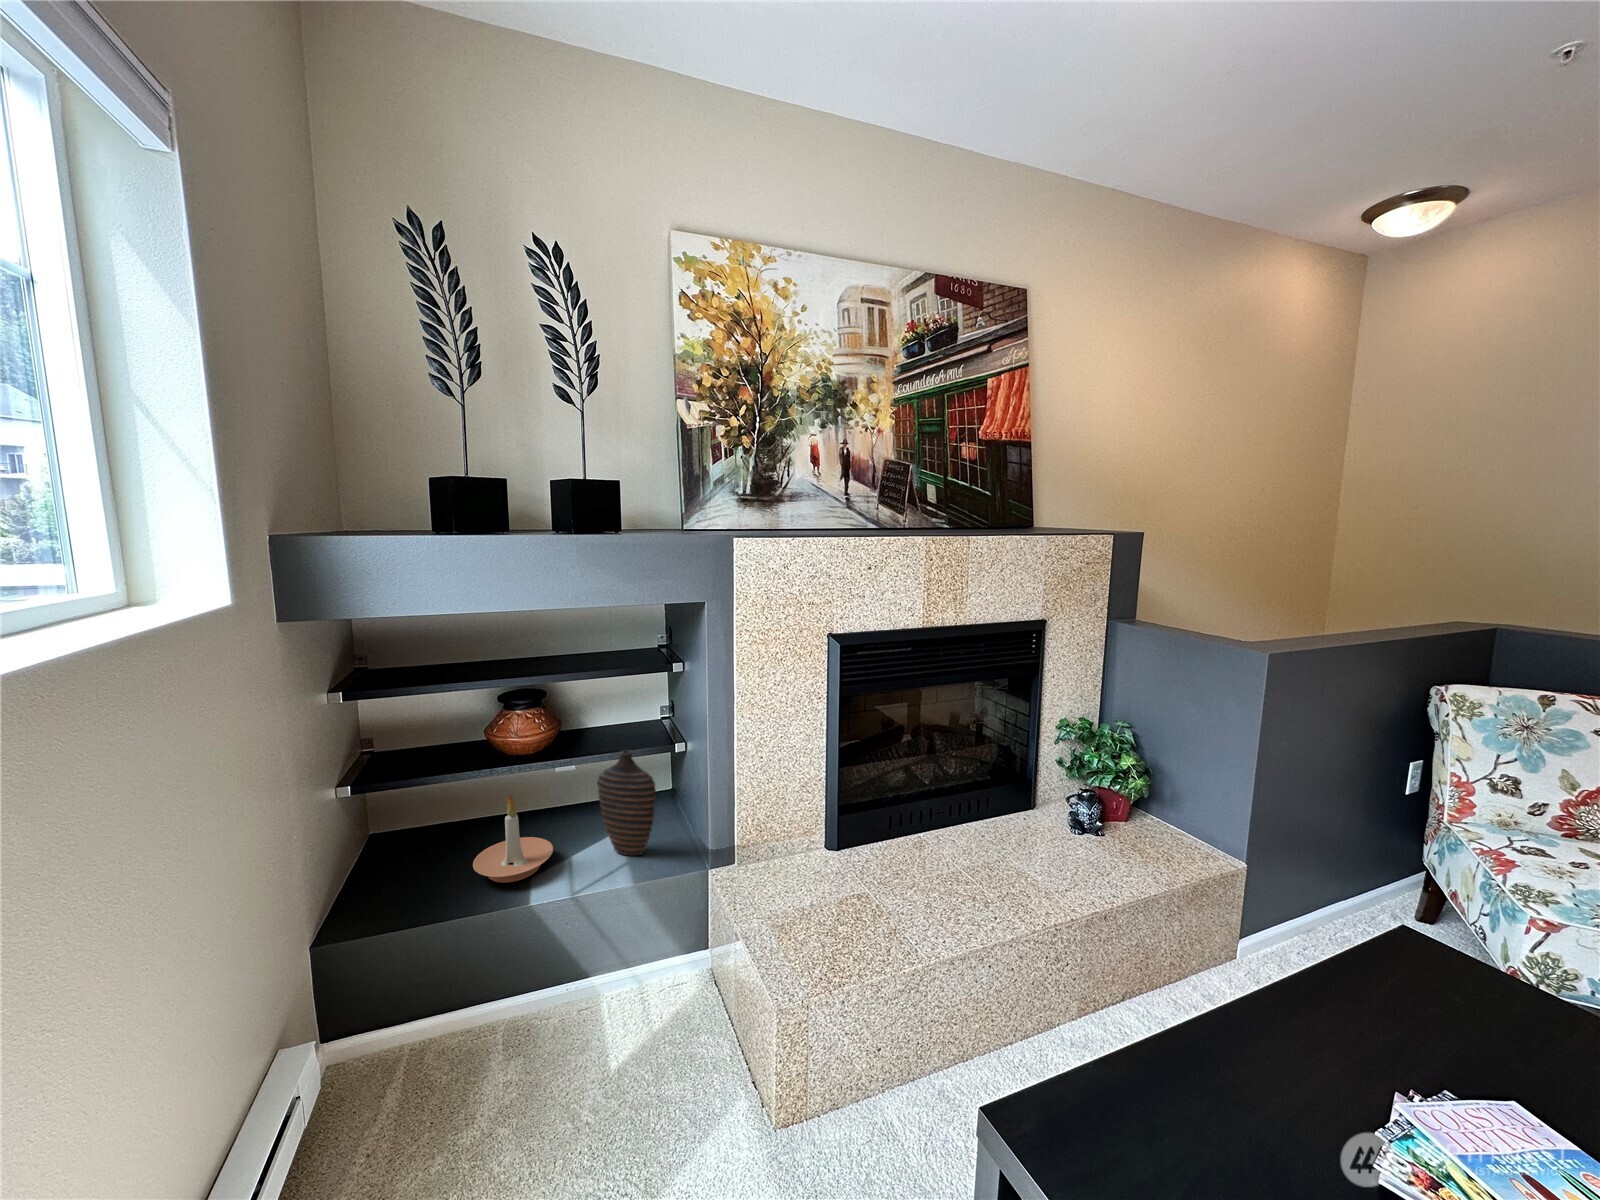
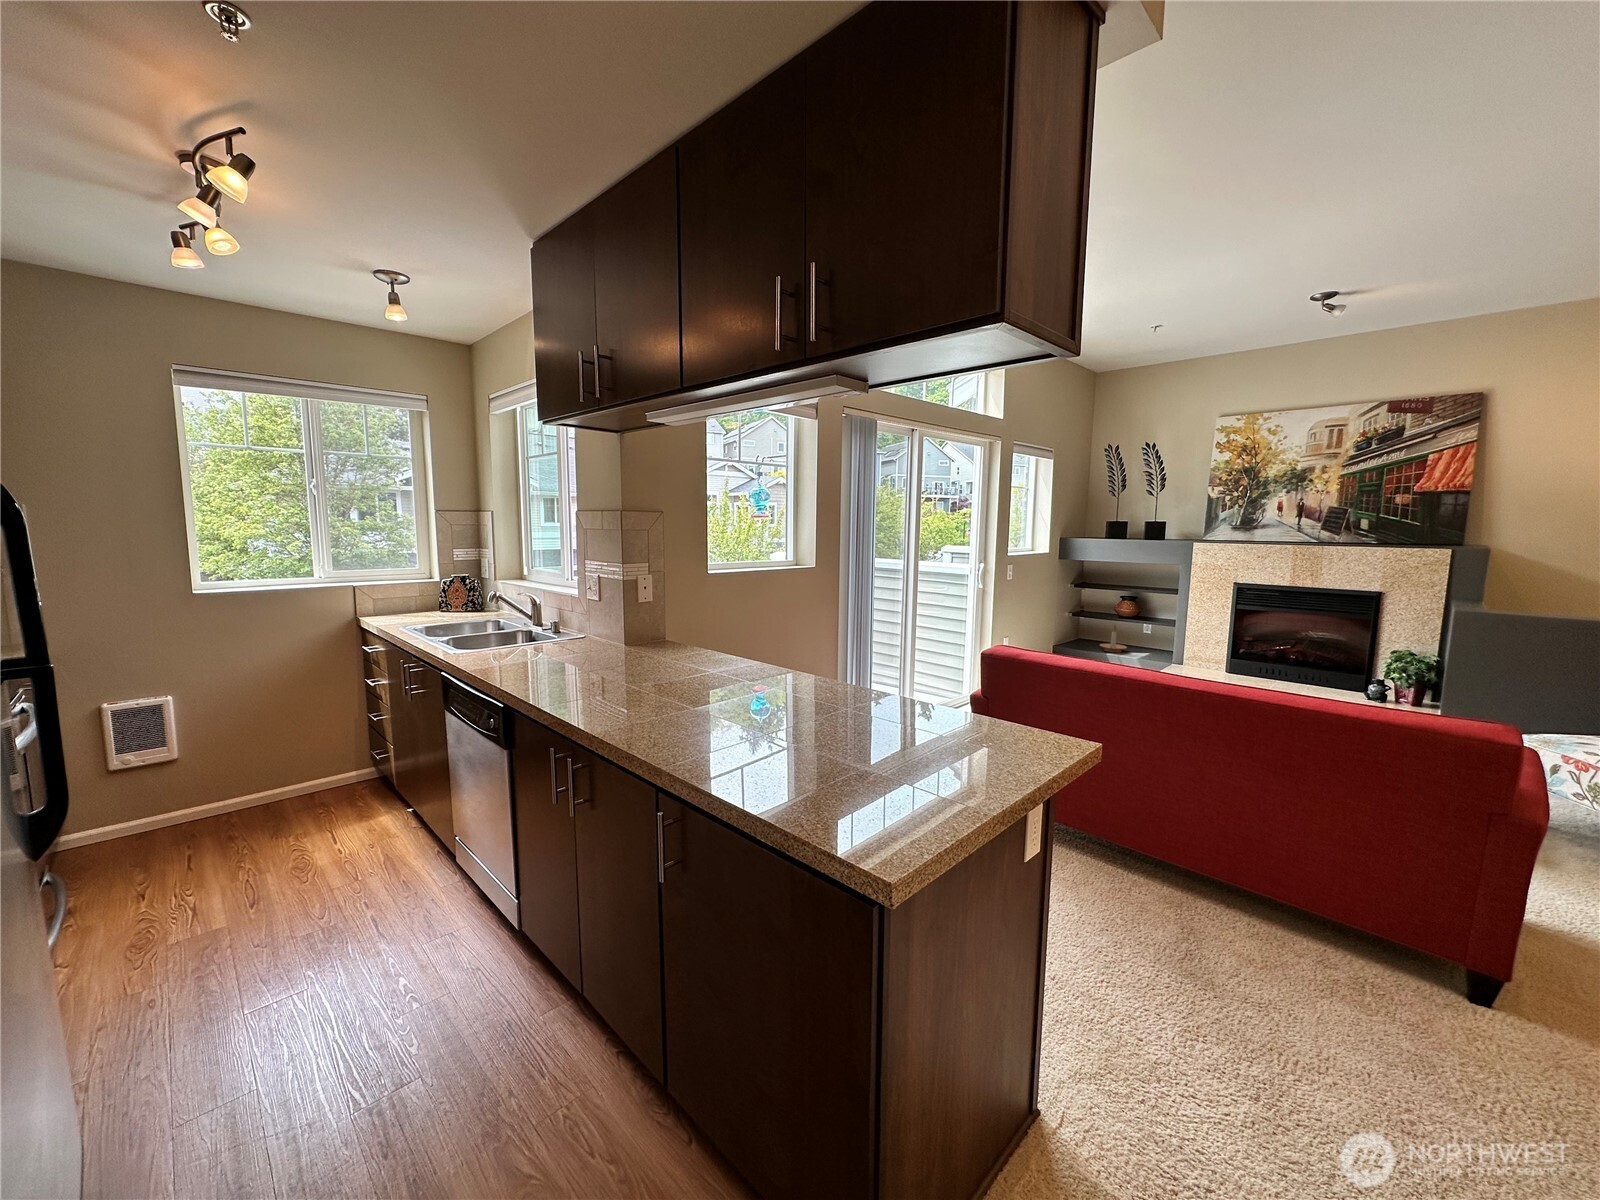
decorative vase: present [597,750,656,855] -> none [1145,619,1164,659]

